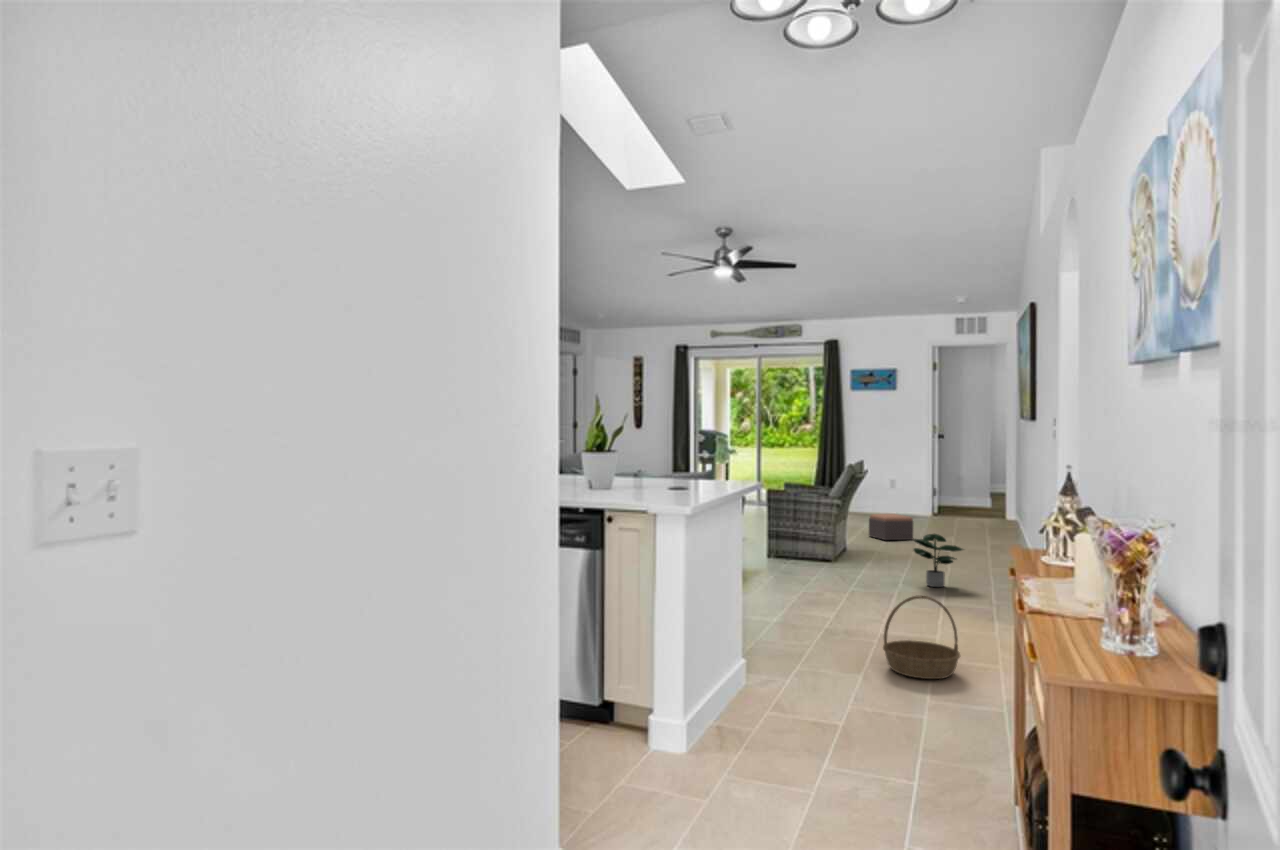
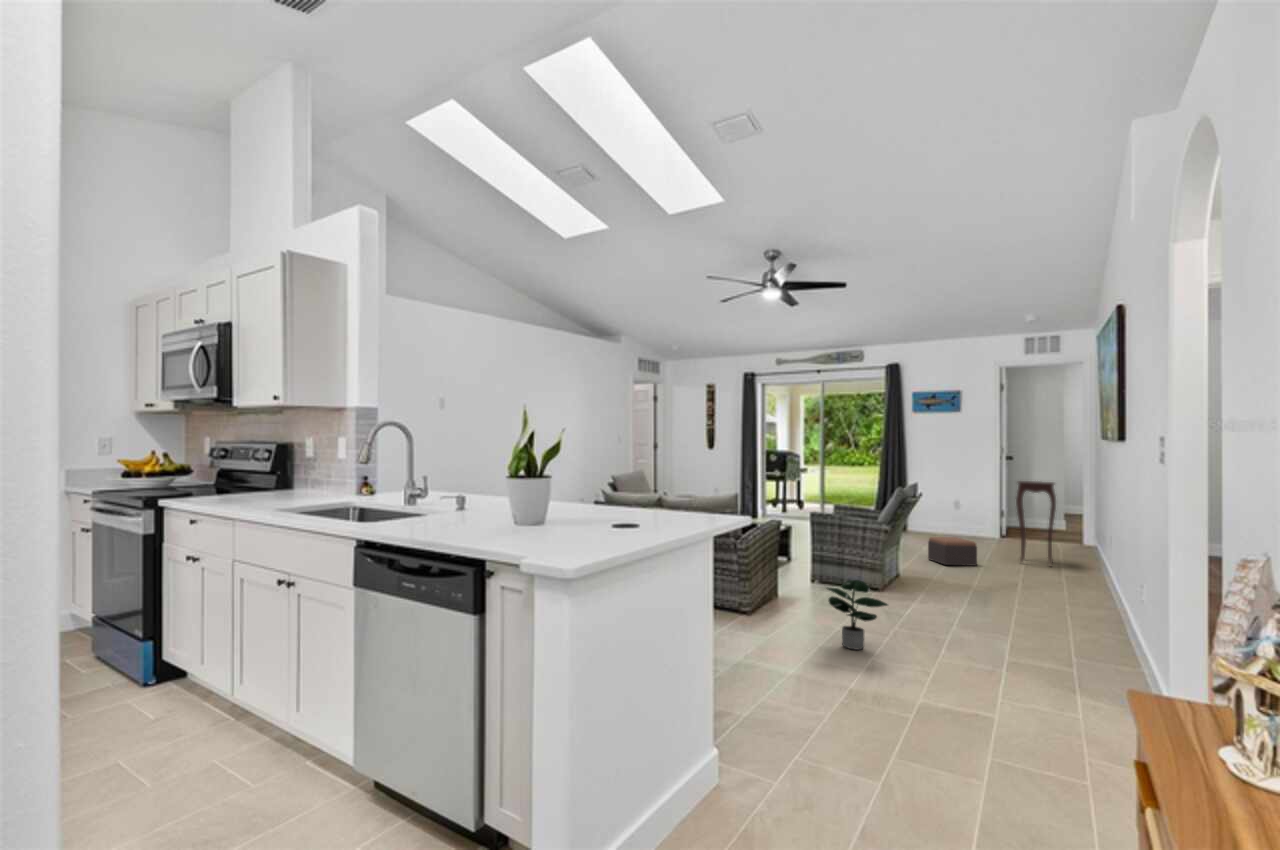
side table: none [948,458,982,538] -> present [1016,481,1056,565]
potted plant: present [914,534,964,587] -> present [827,580,888,650]
basket: present [883,596,960,679] -> none [911,683,1027,813]

